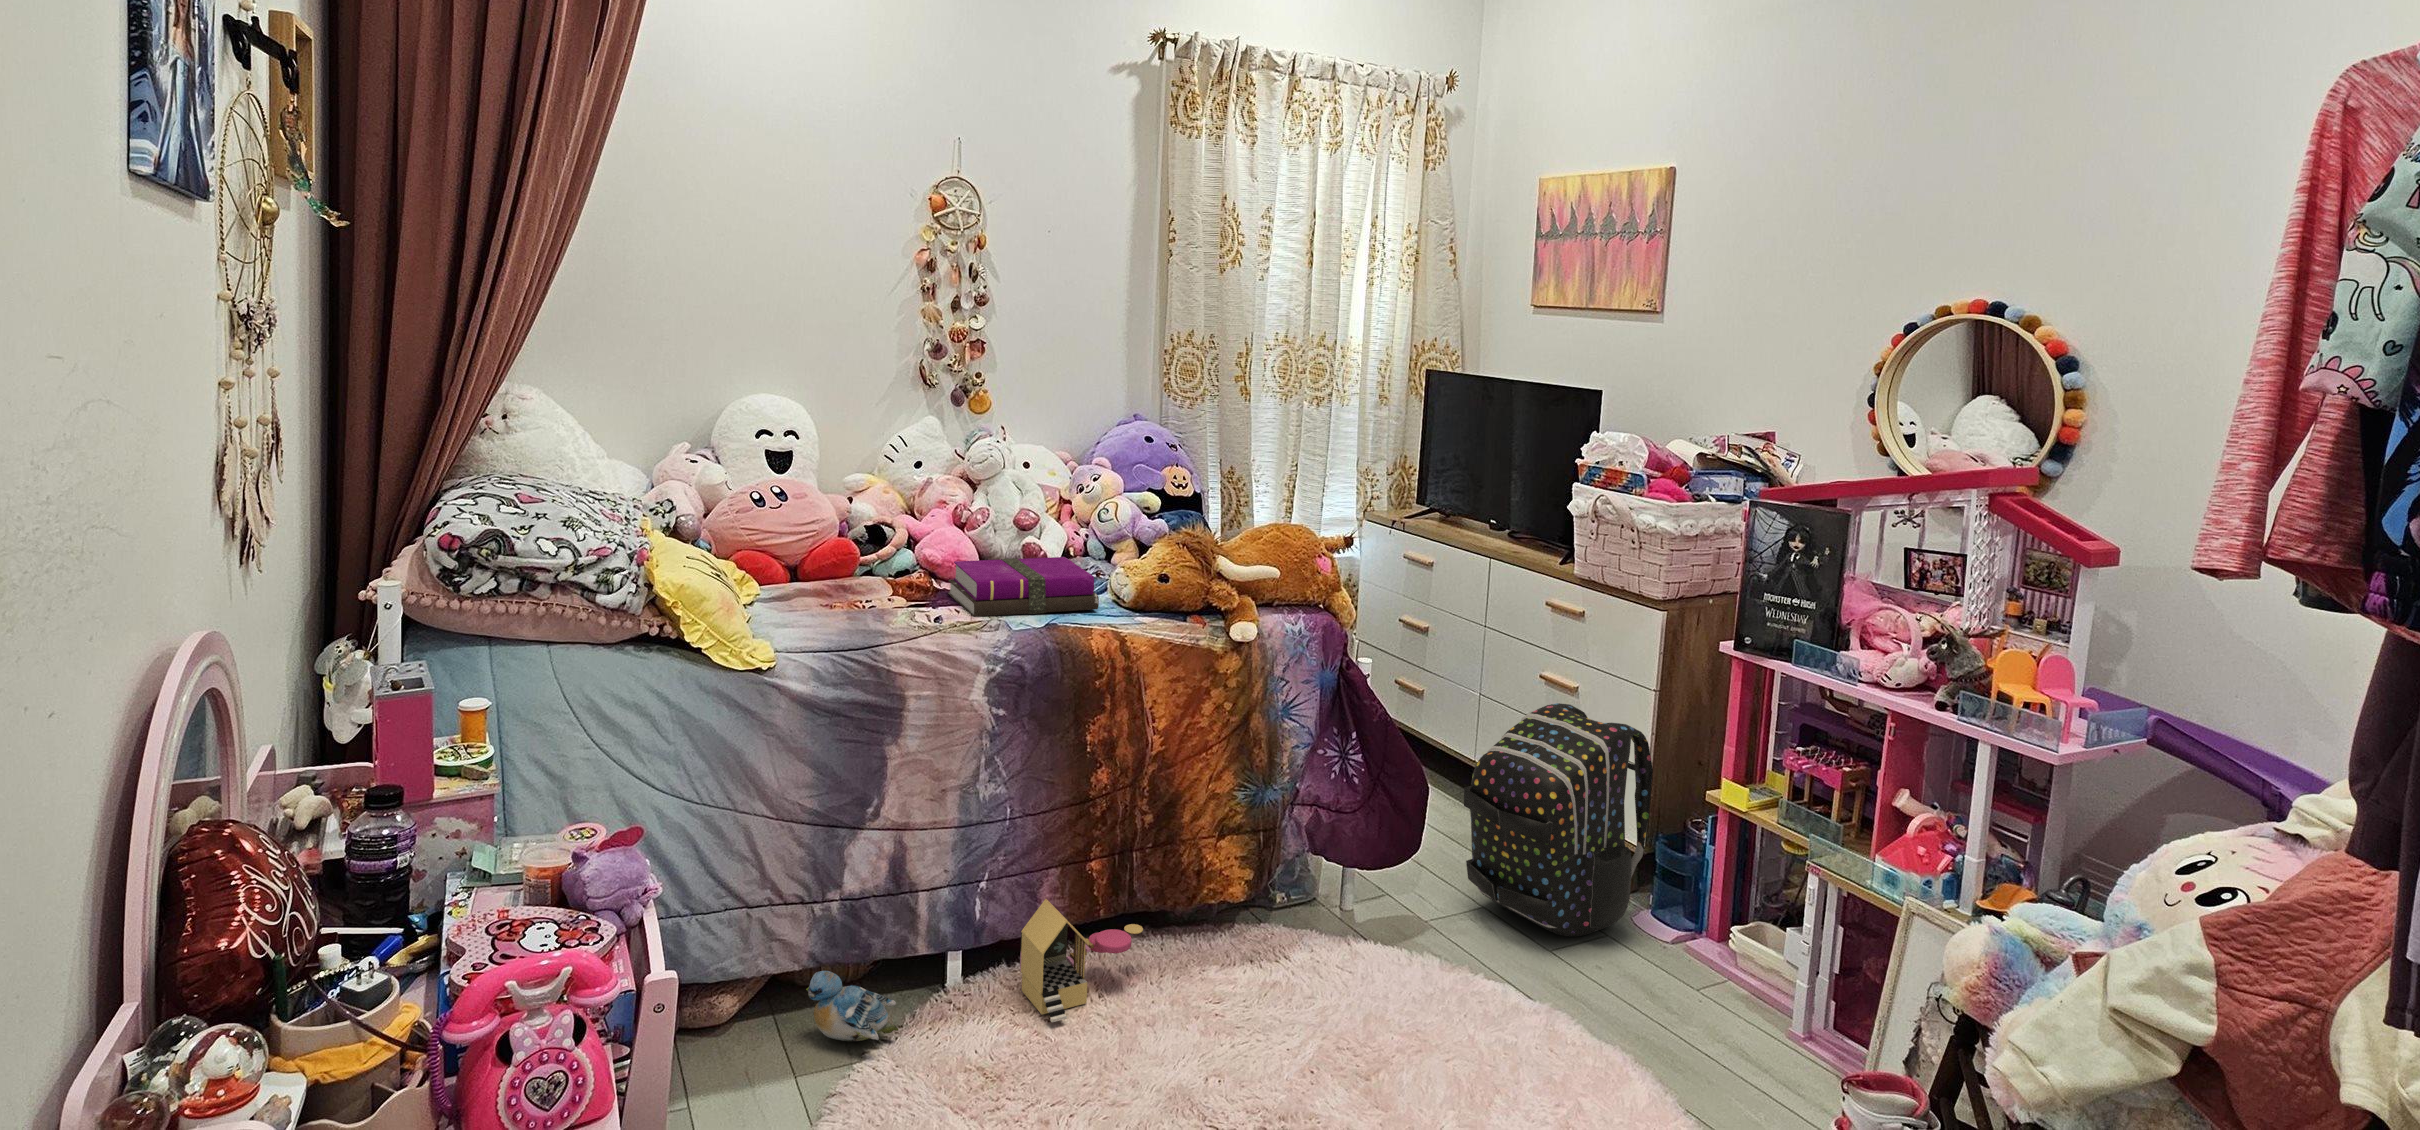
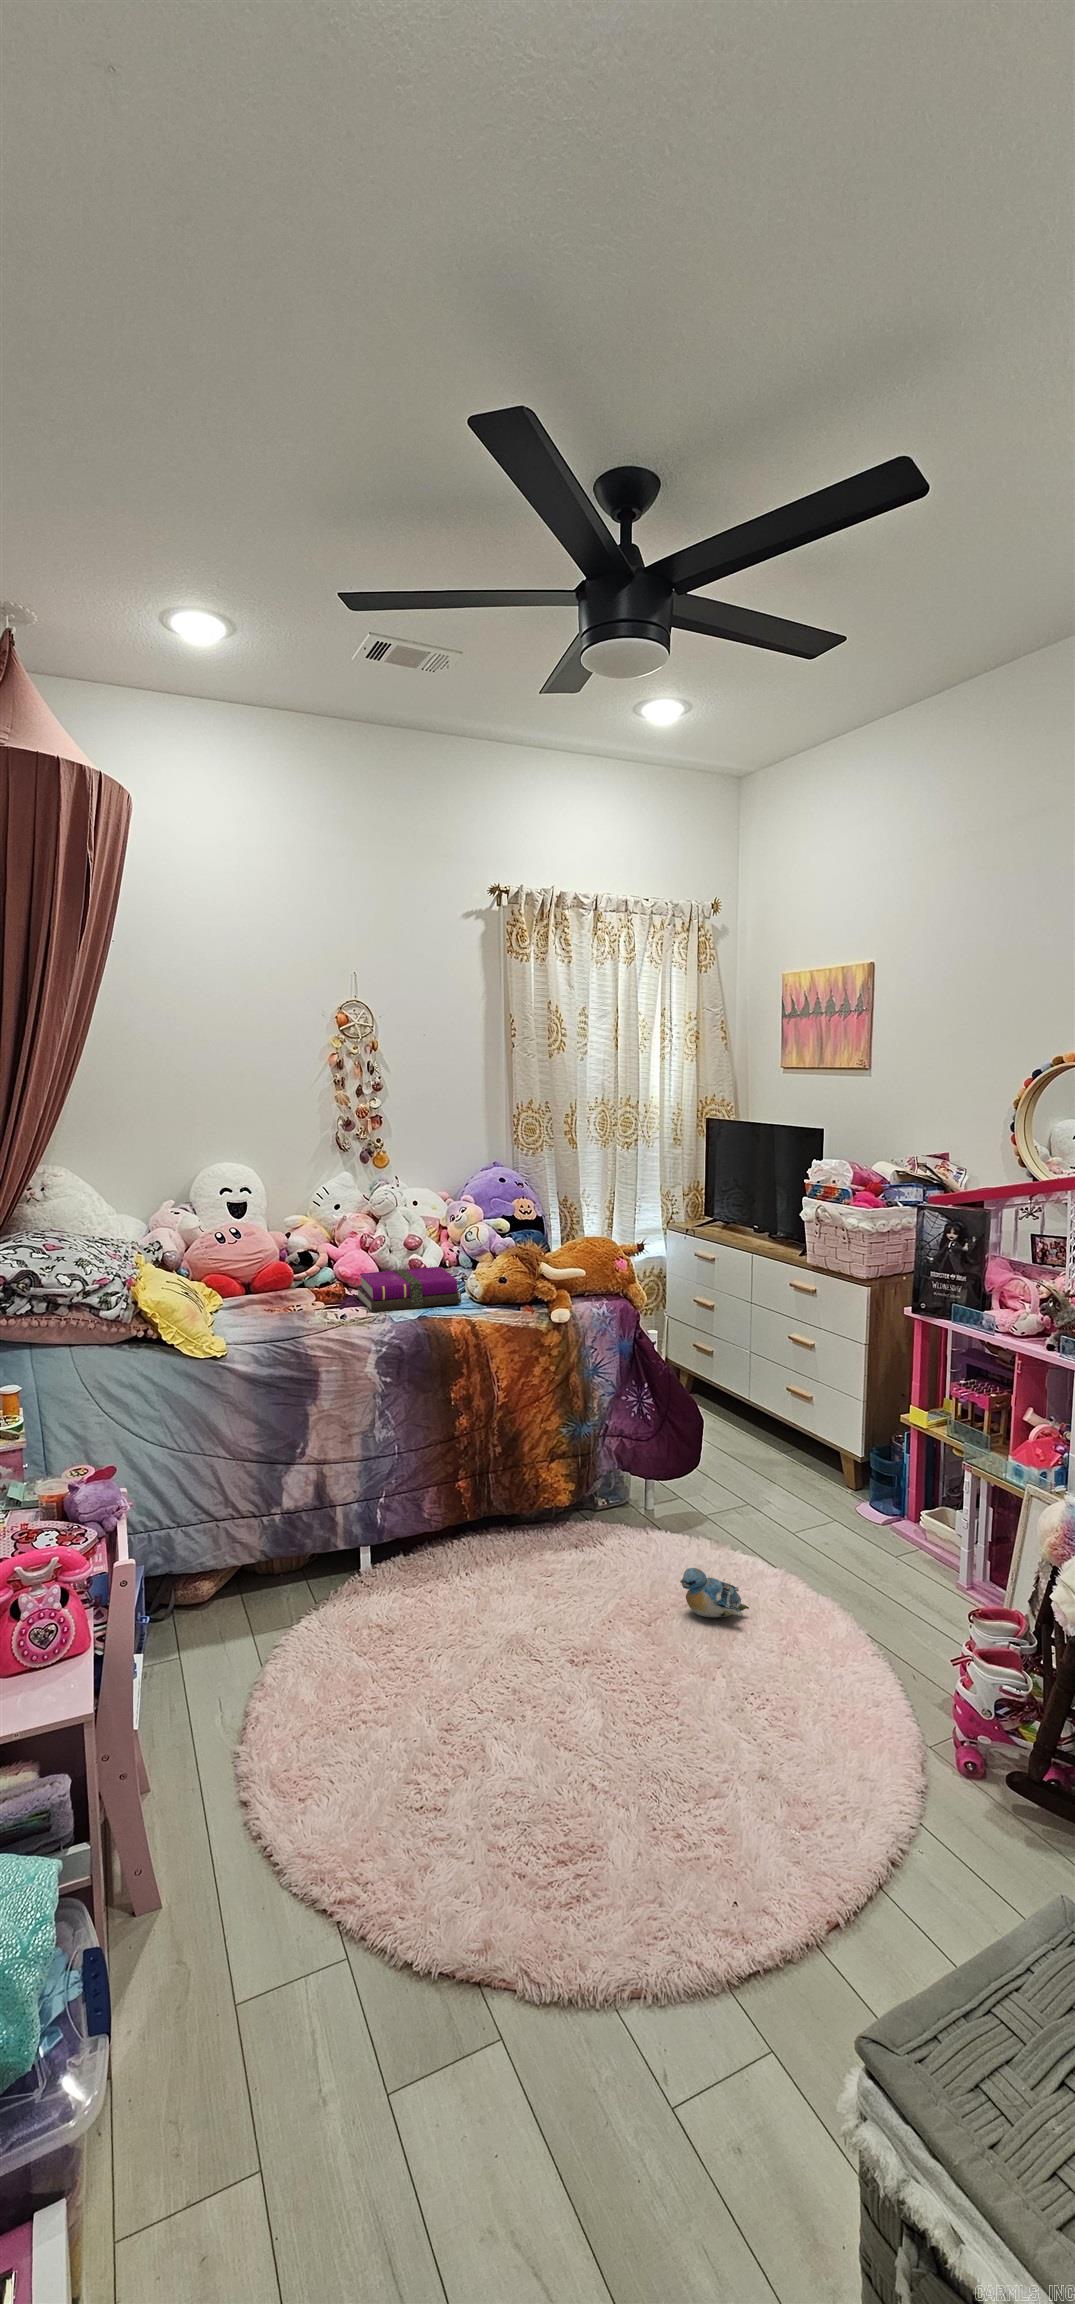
backpack: present [1464,703,1653,937] -> none [728,1355,863,1521]
toy house: present [1020,899,1143,1022] -> none [410,1508,498,1595]
plush toy: present [806,971,898,1041] -> present [680,1568,749,1618]

